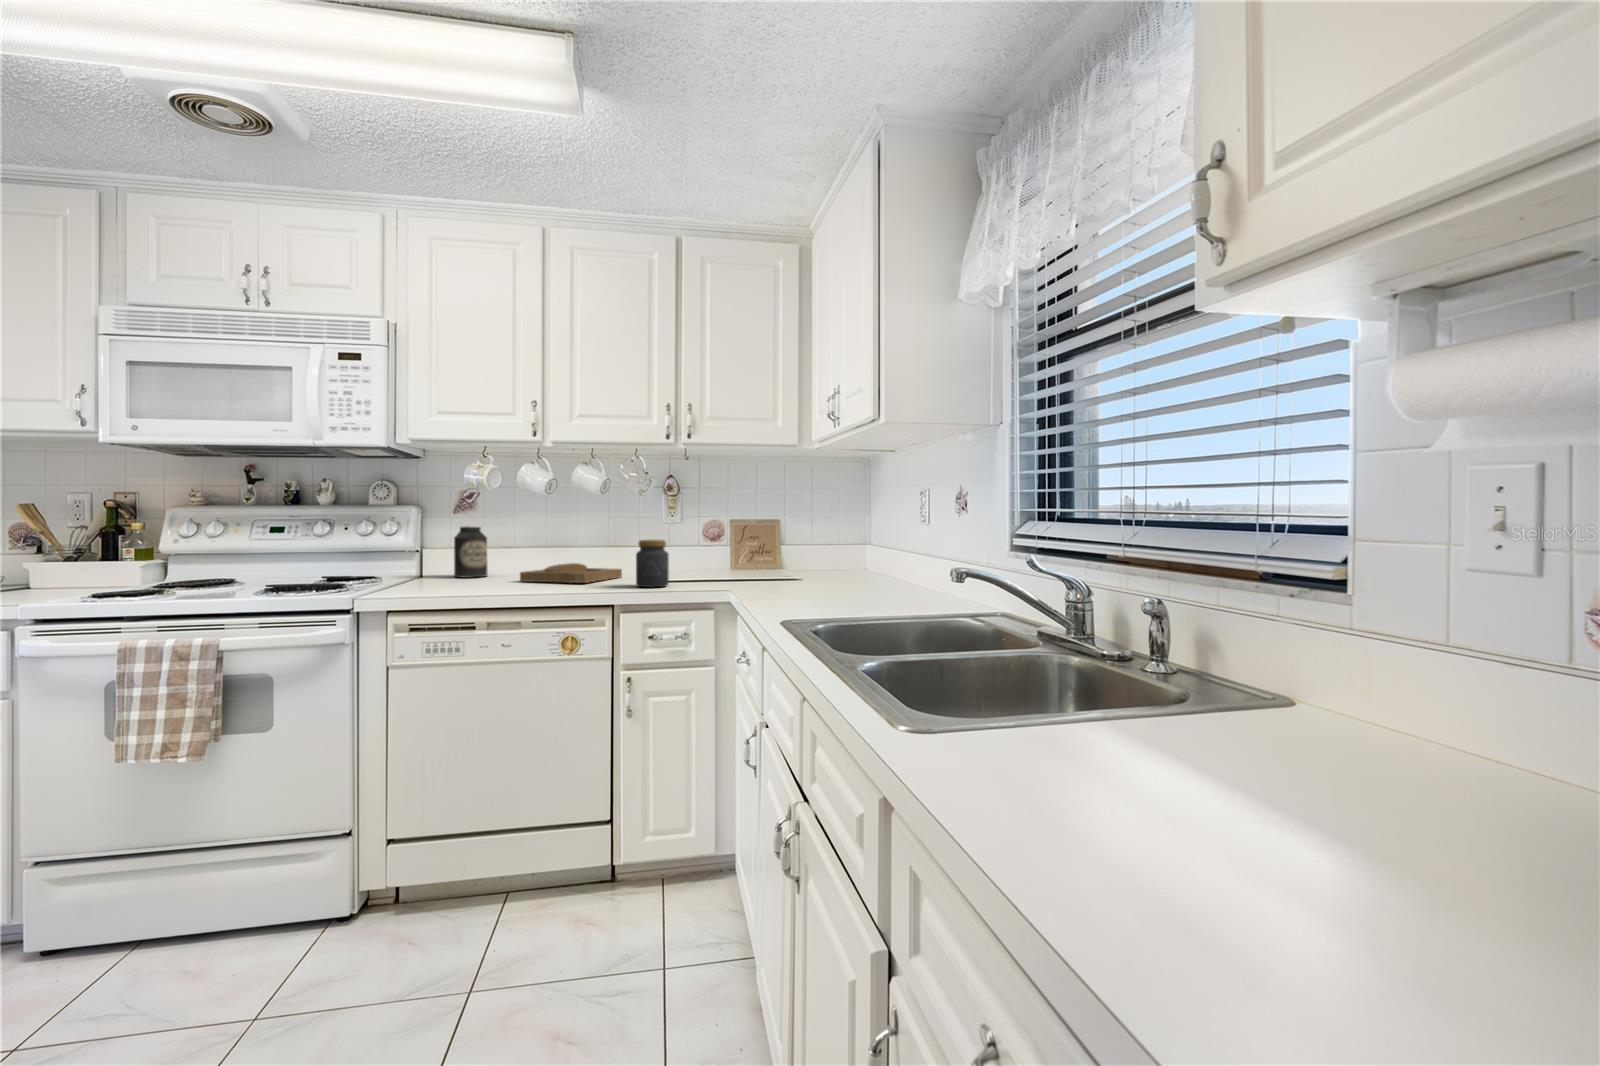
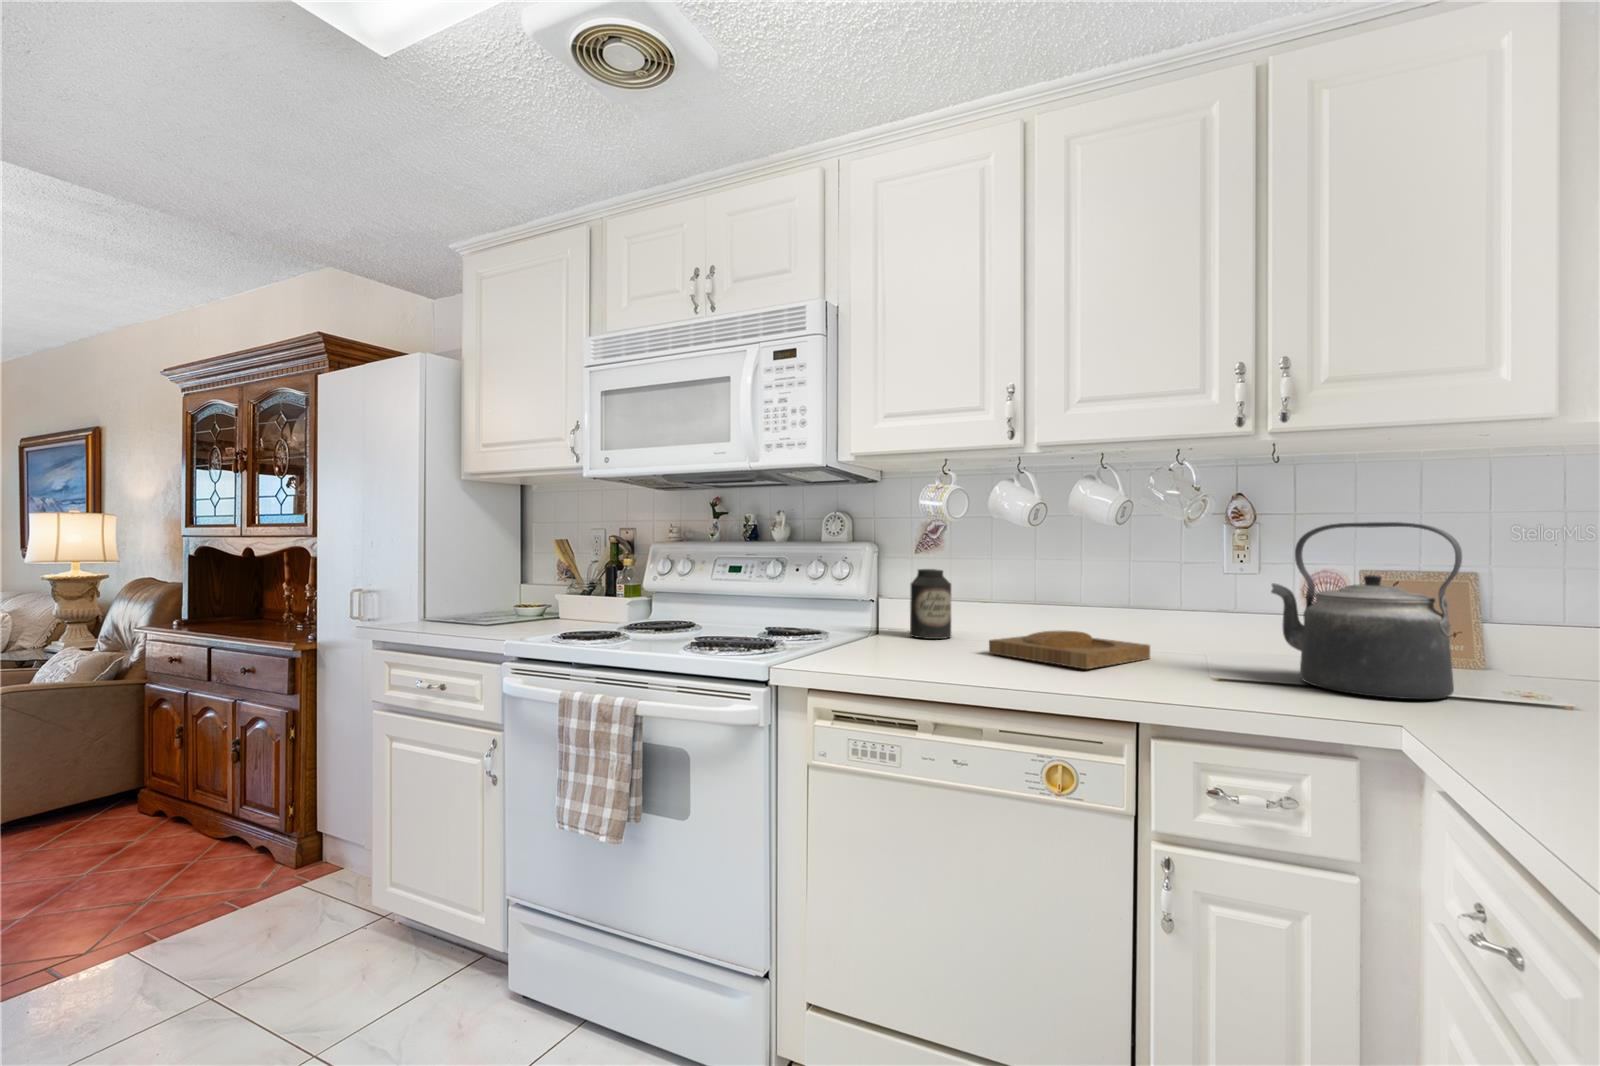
kettle: none [684,495,760,582] -> present [1271,522,1462,699]
jar: present [636,540,669,587] -> none [1180,605,1248,696]

